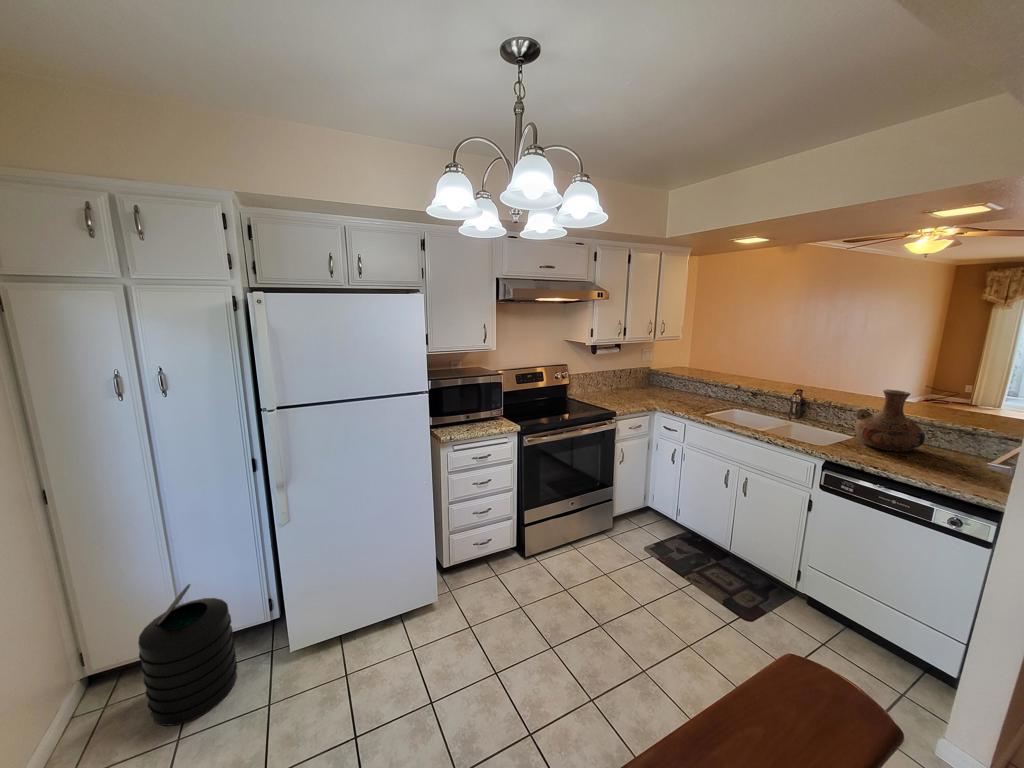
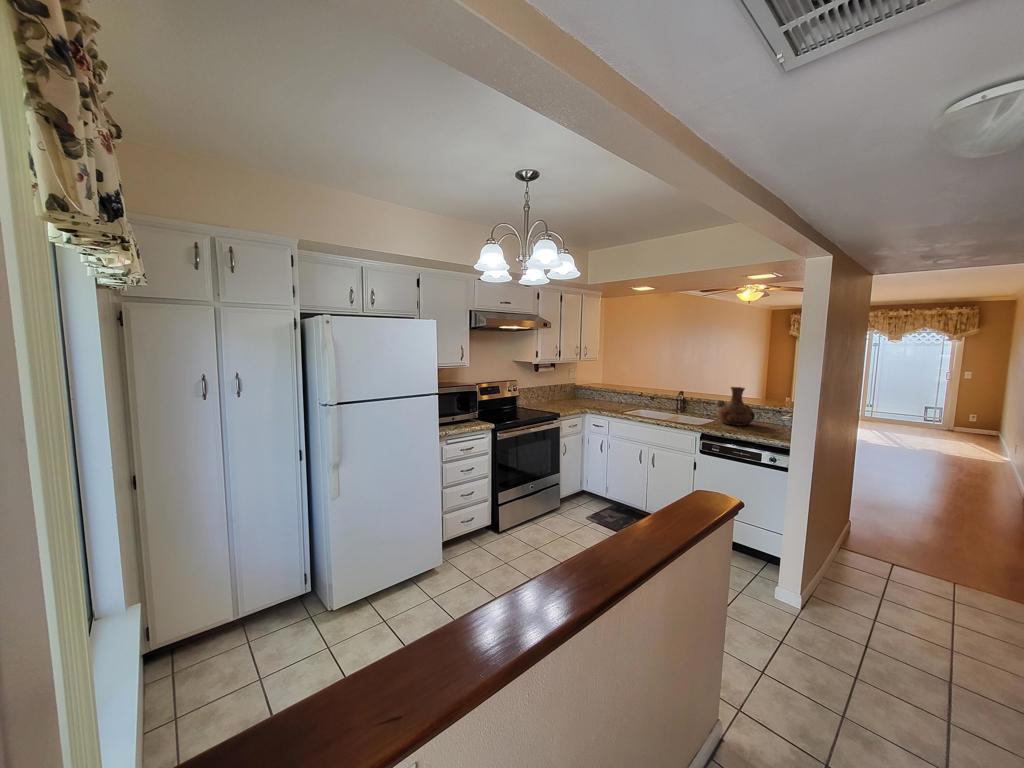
trash can: present [138,584,237,726] -> none [215,555,289,676]

